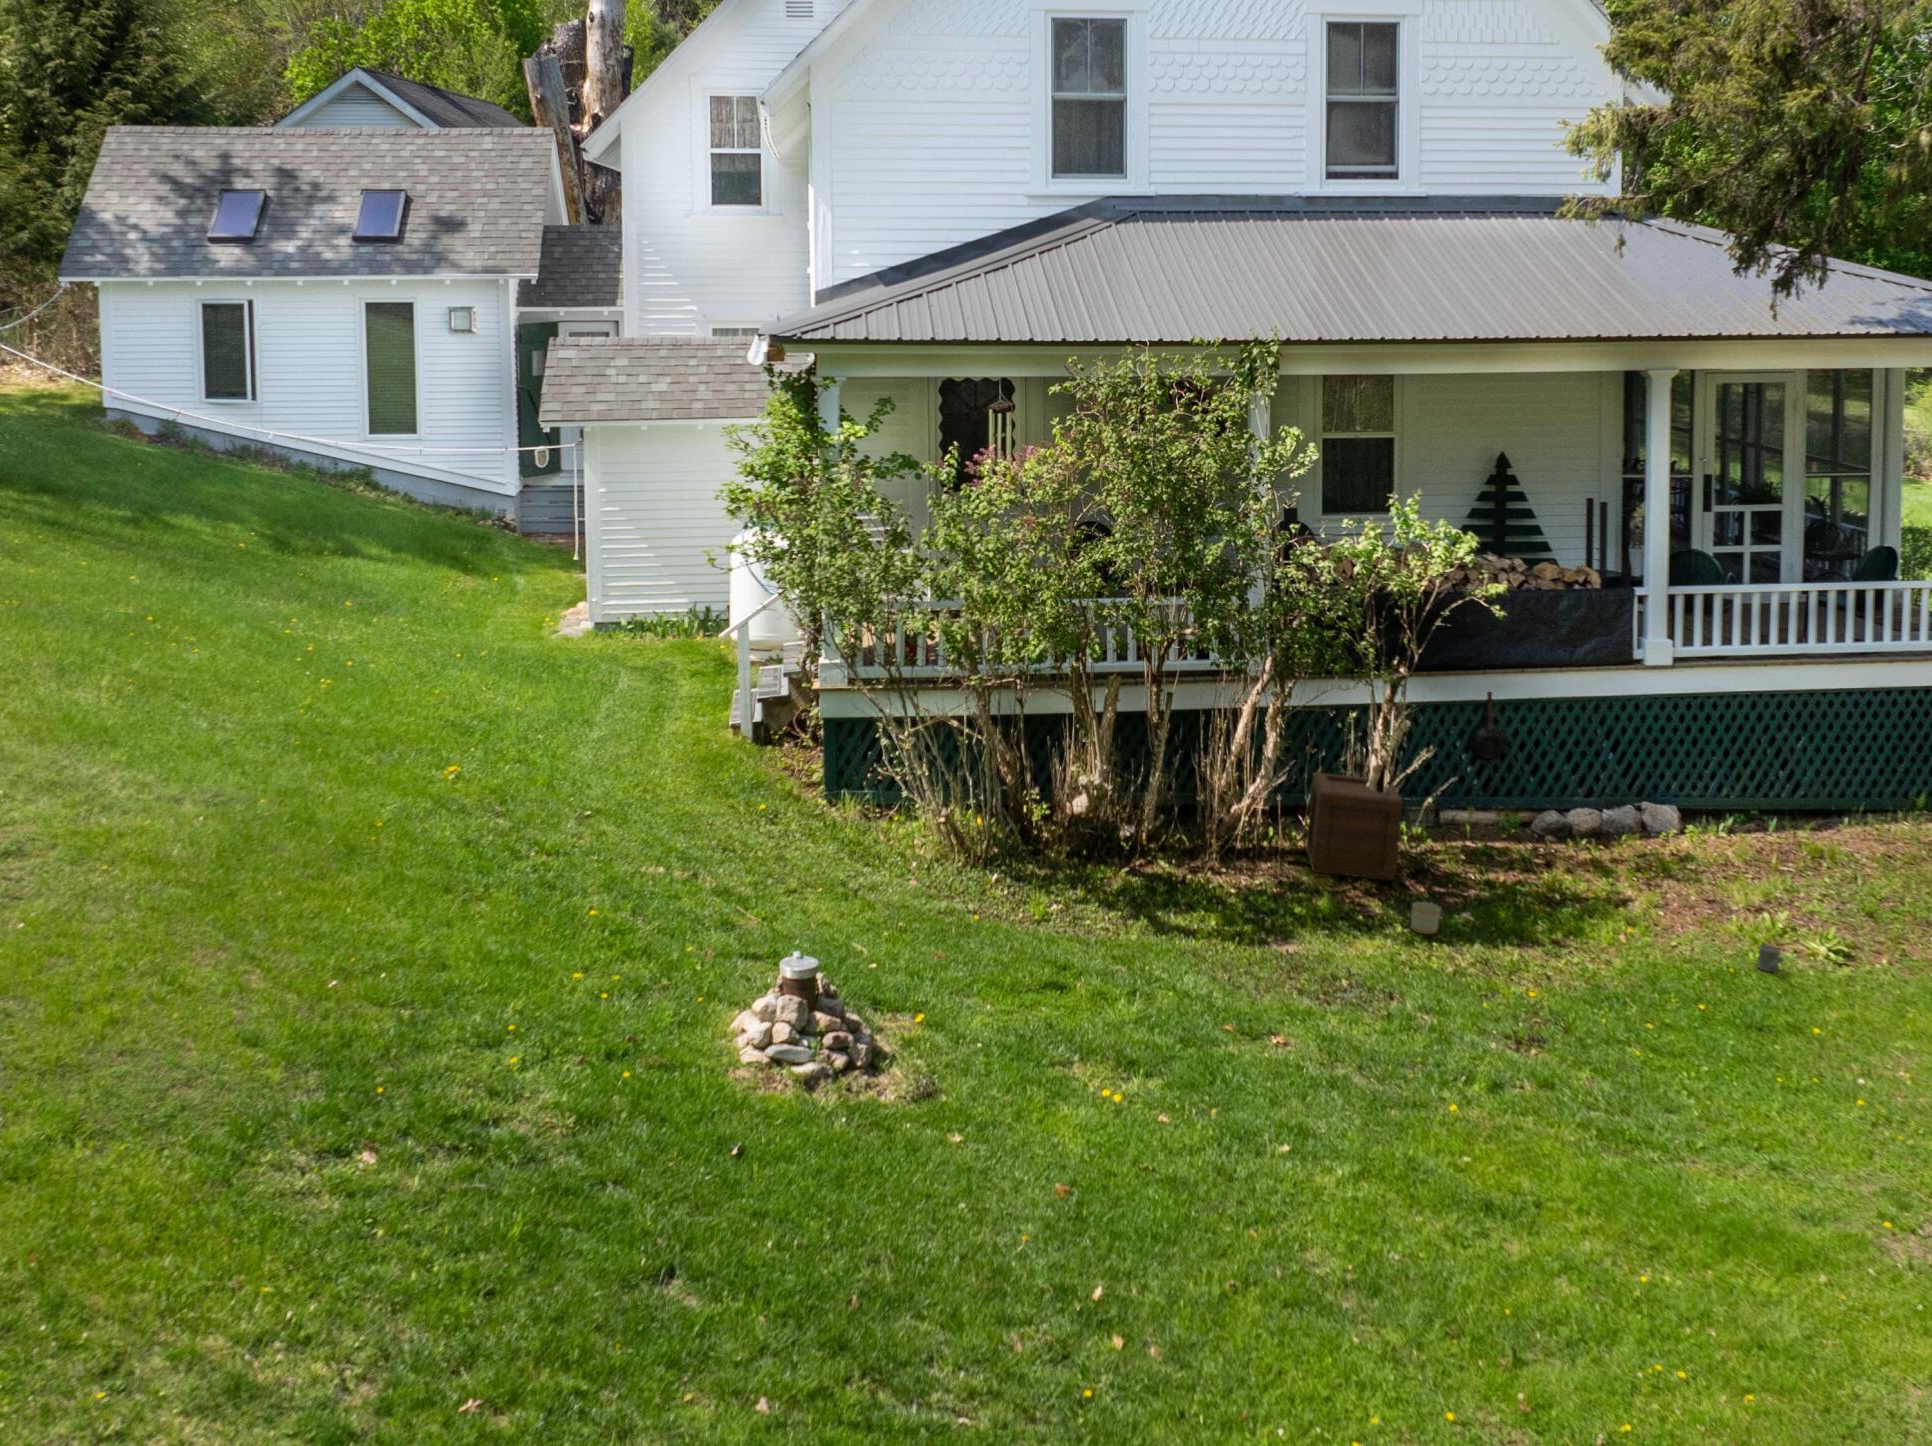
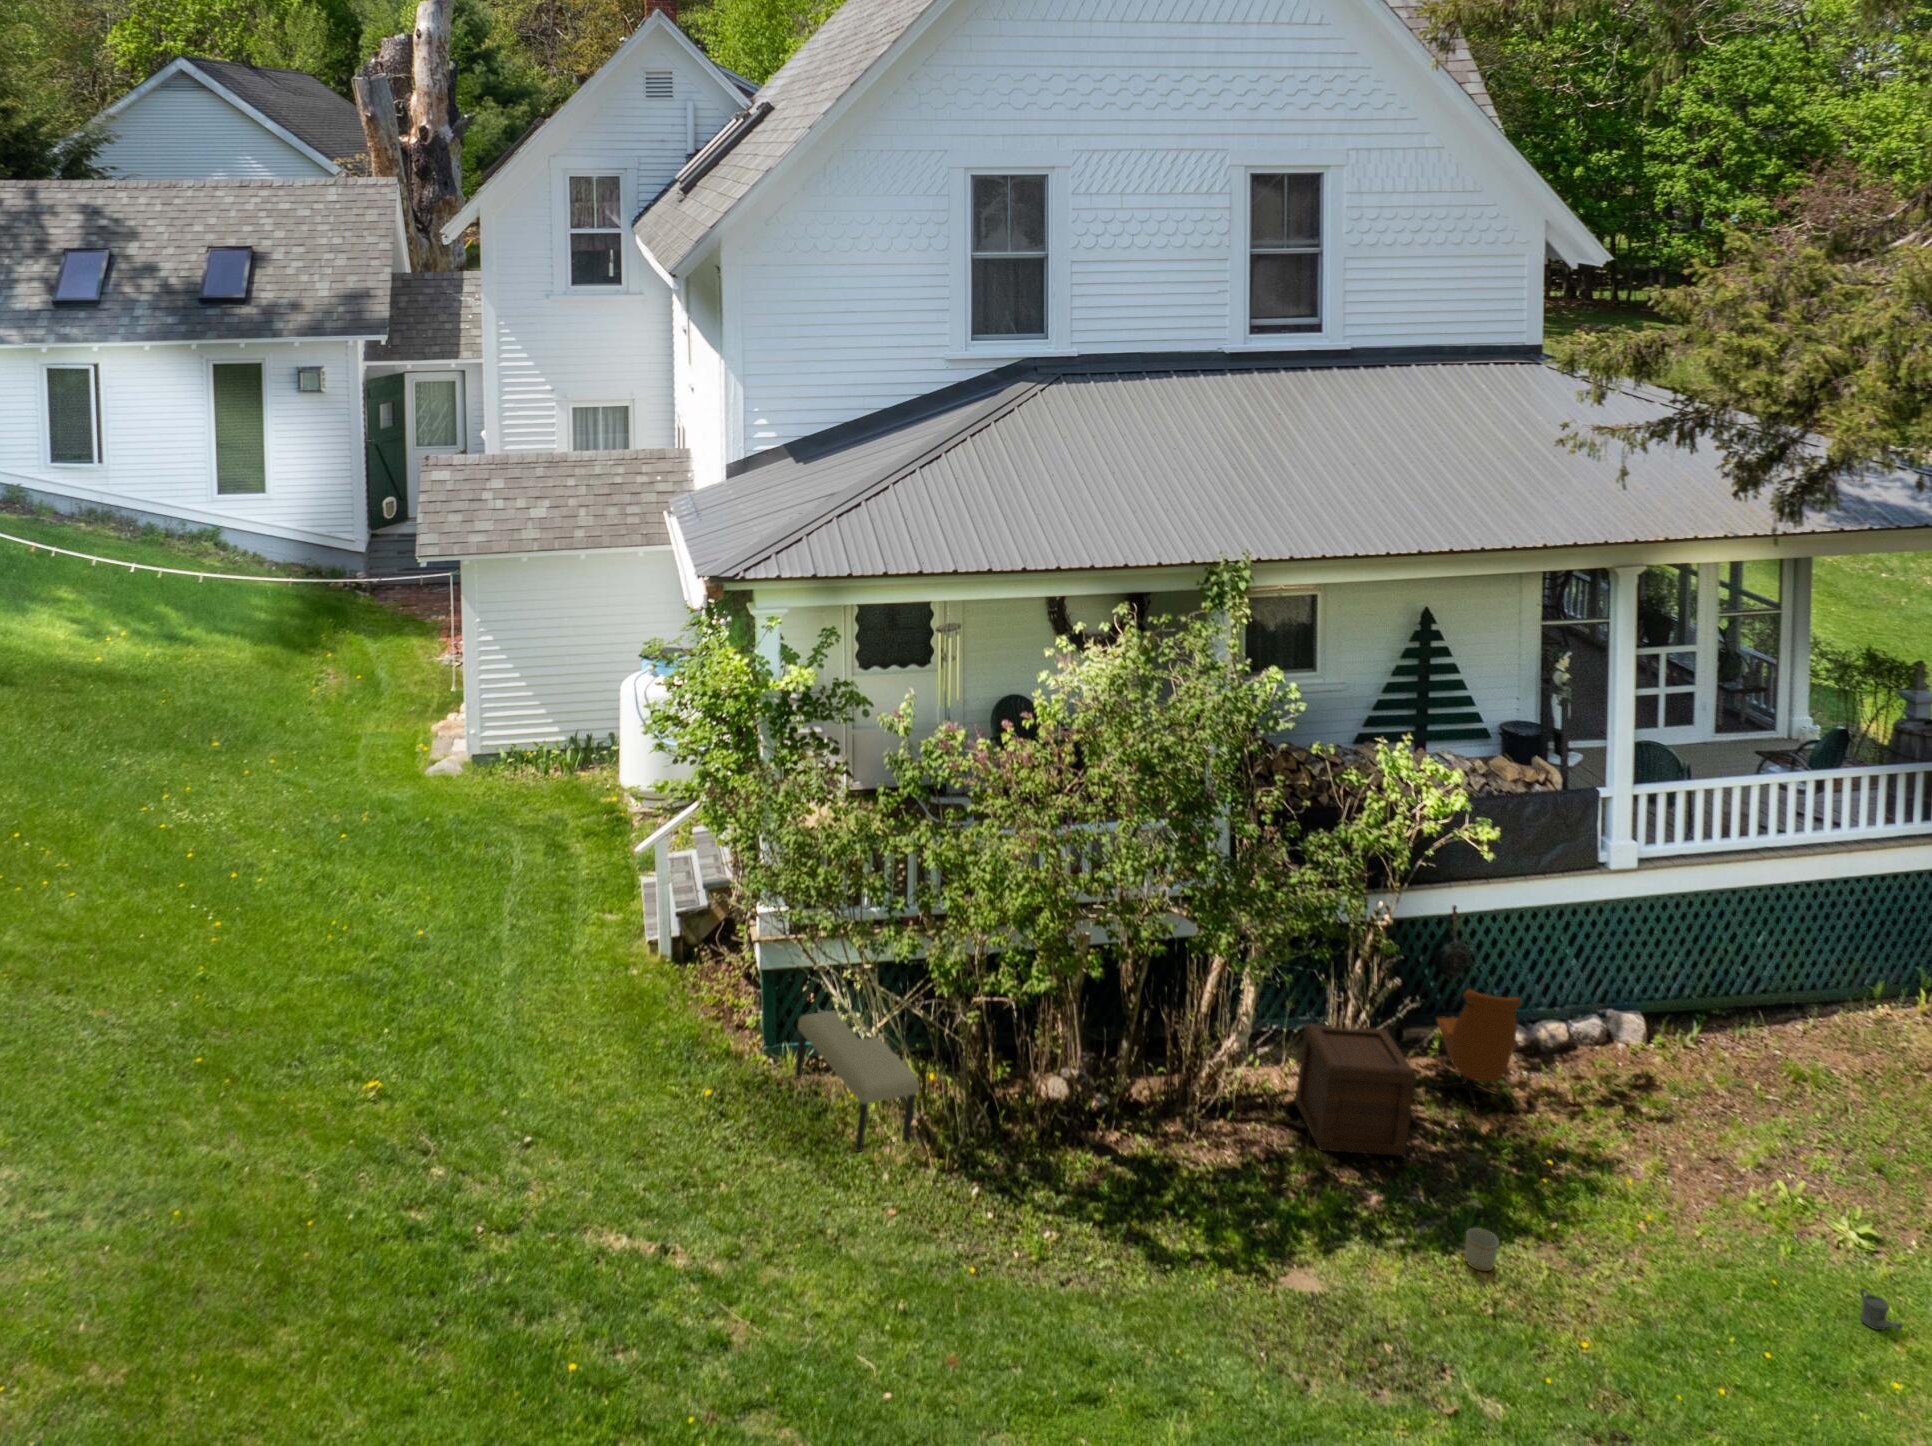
bench: none [840,743,937,838] -> present [795,1010,919,1152]
lounge chair: none [1450,748,1526,869] -> present [1431,989,1521,1112]

